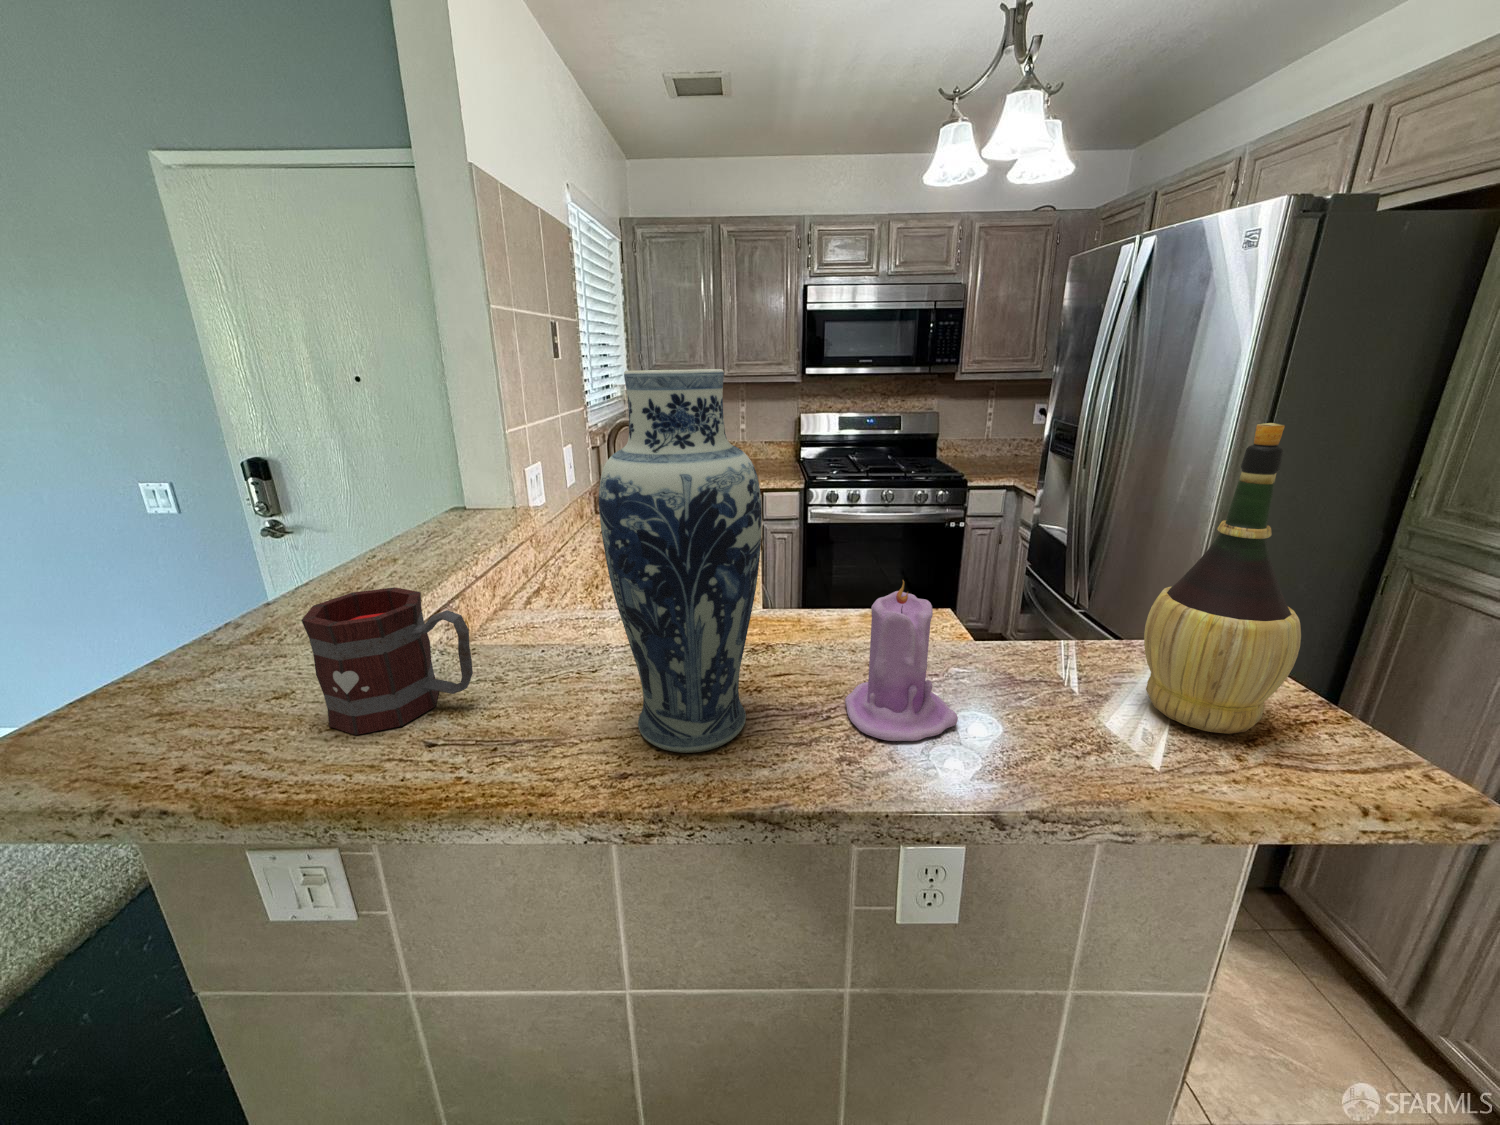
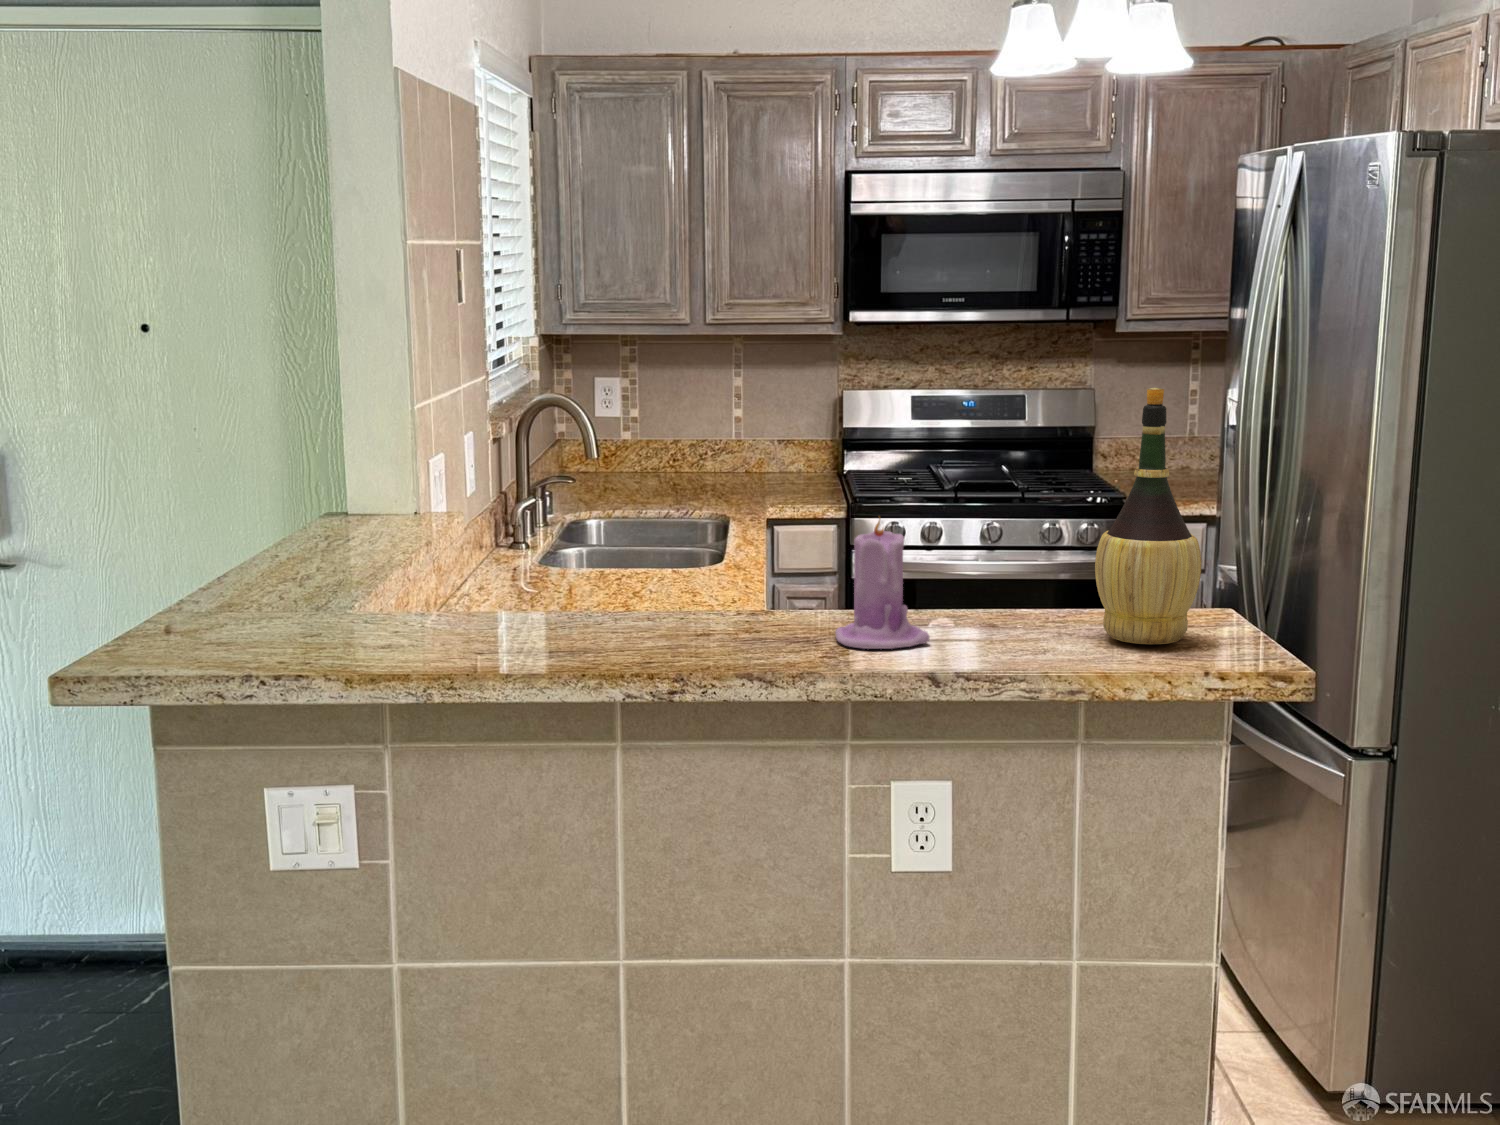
vase: present [599,369,762,753] -> none [633,344,760,653]
mug: present [301,587,473,735] -> none [371,532,502,647]

